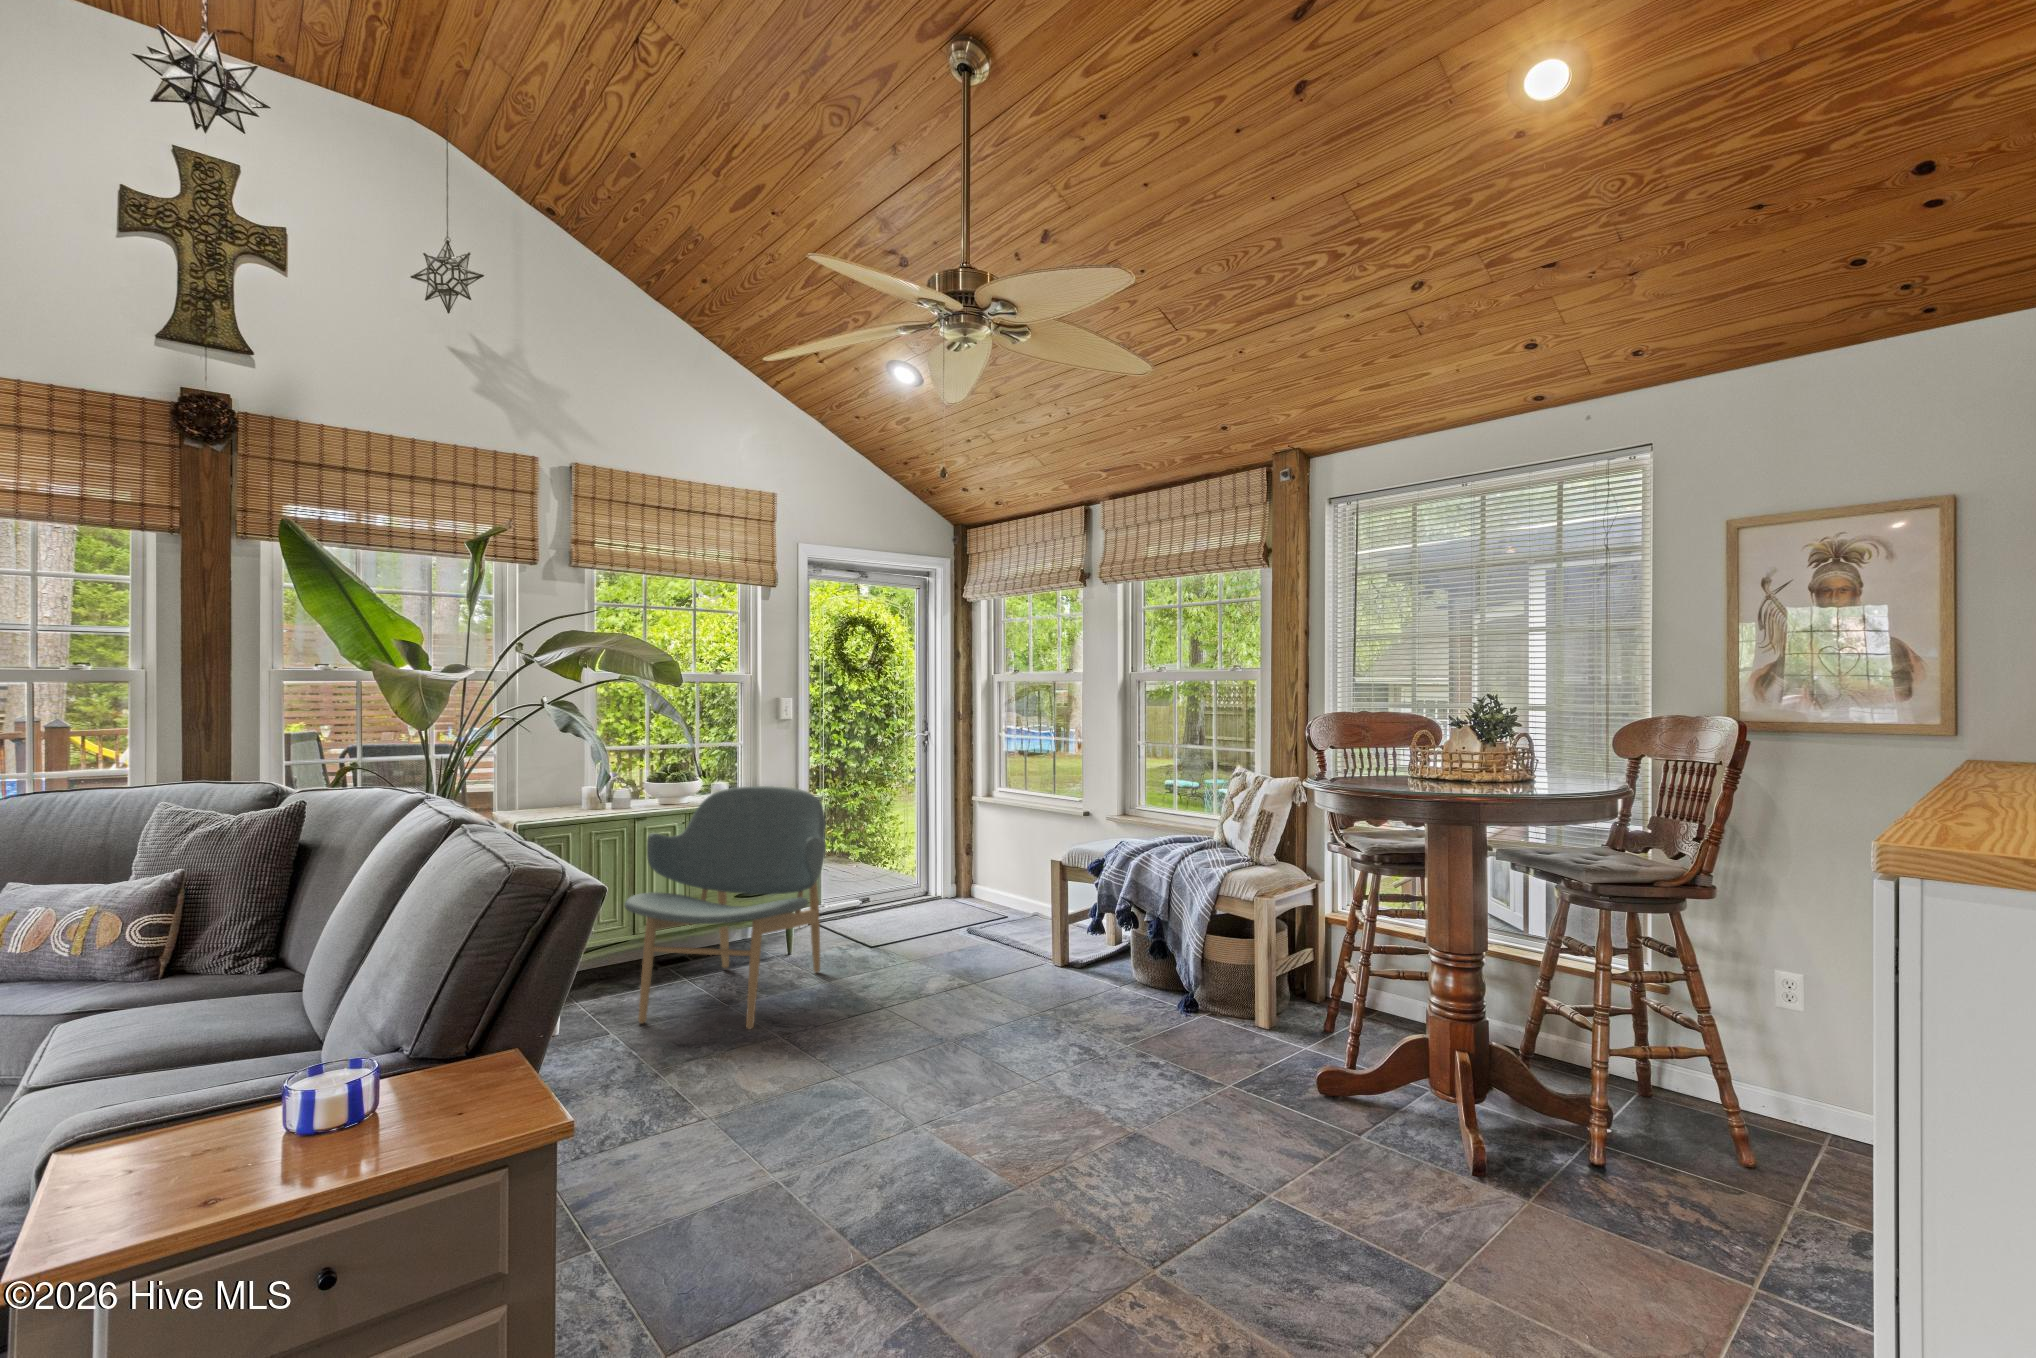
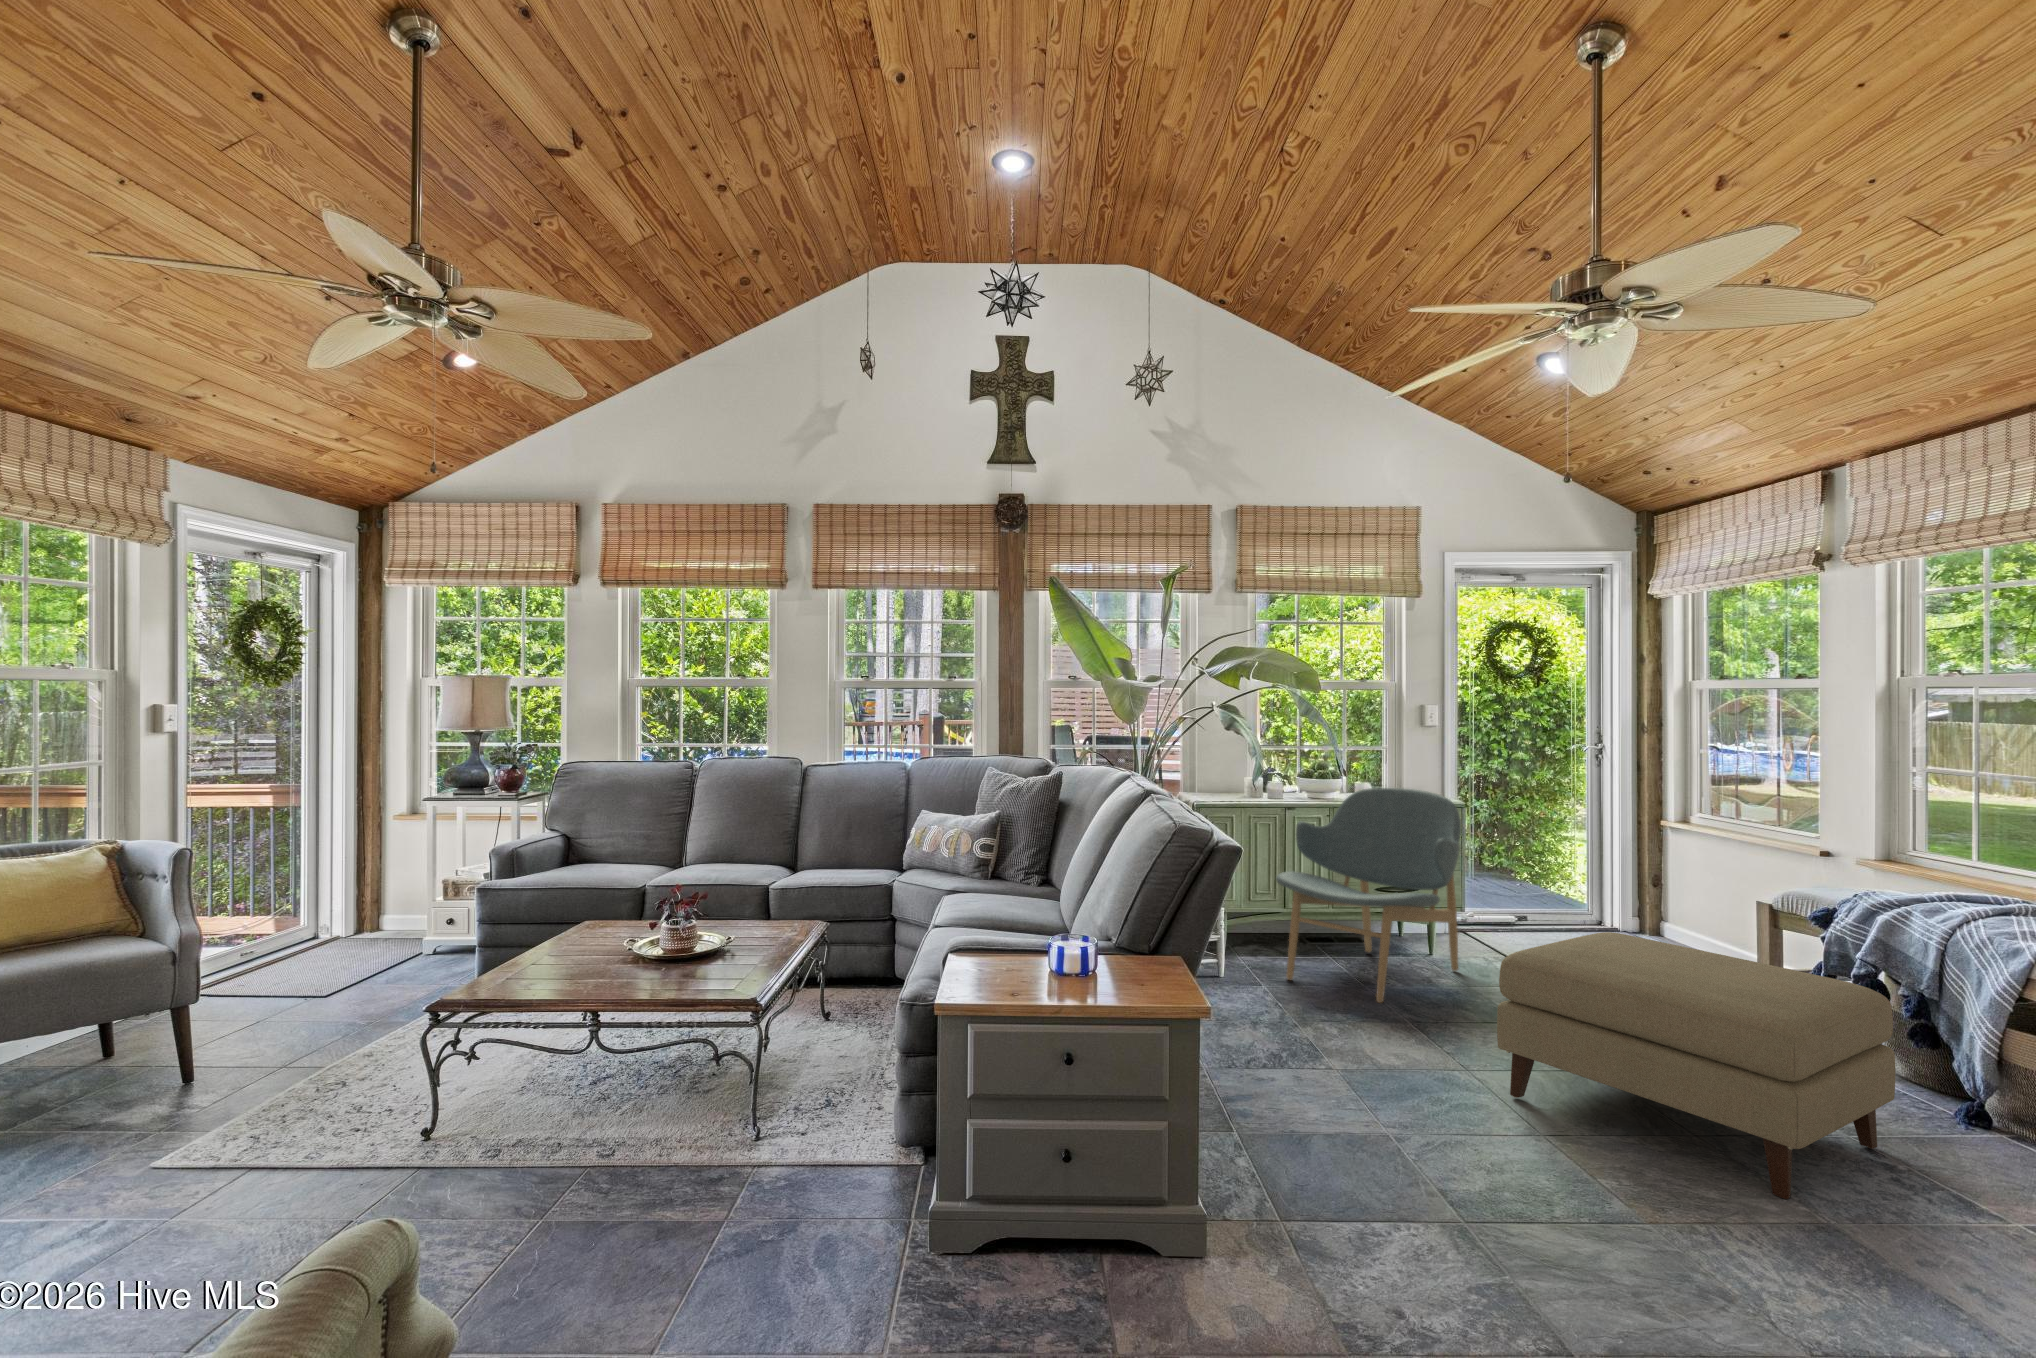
ottoman: none [895,915,1204,1154] -> present [1497,932,1895,1199]

